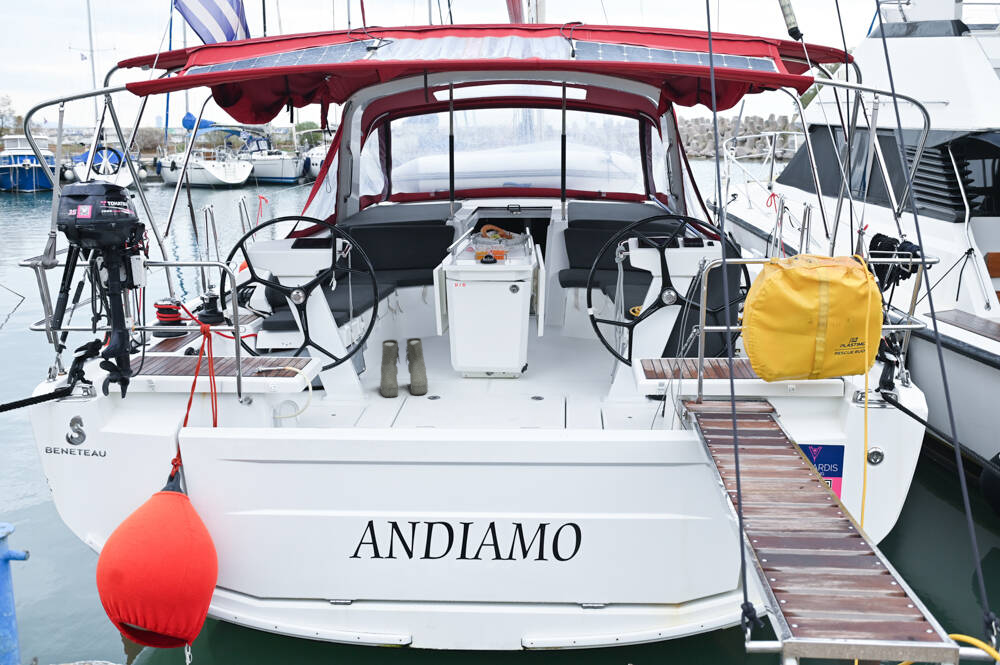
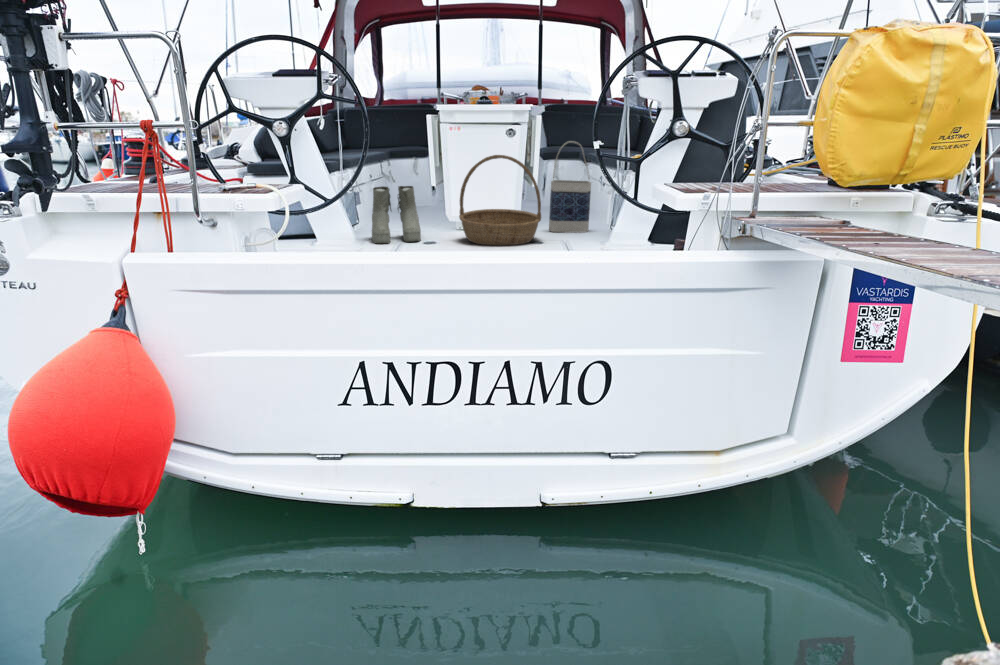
bag: none [557,292,598,381] -> present [549,141,591,233]
basket: none [465,314,543,401] -> present [459,155,541,245]

